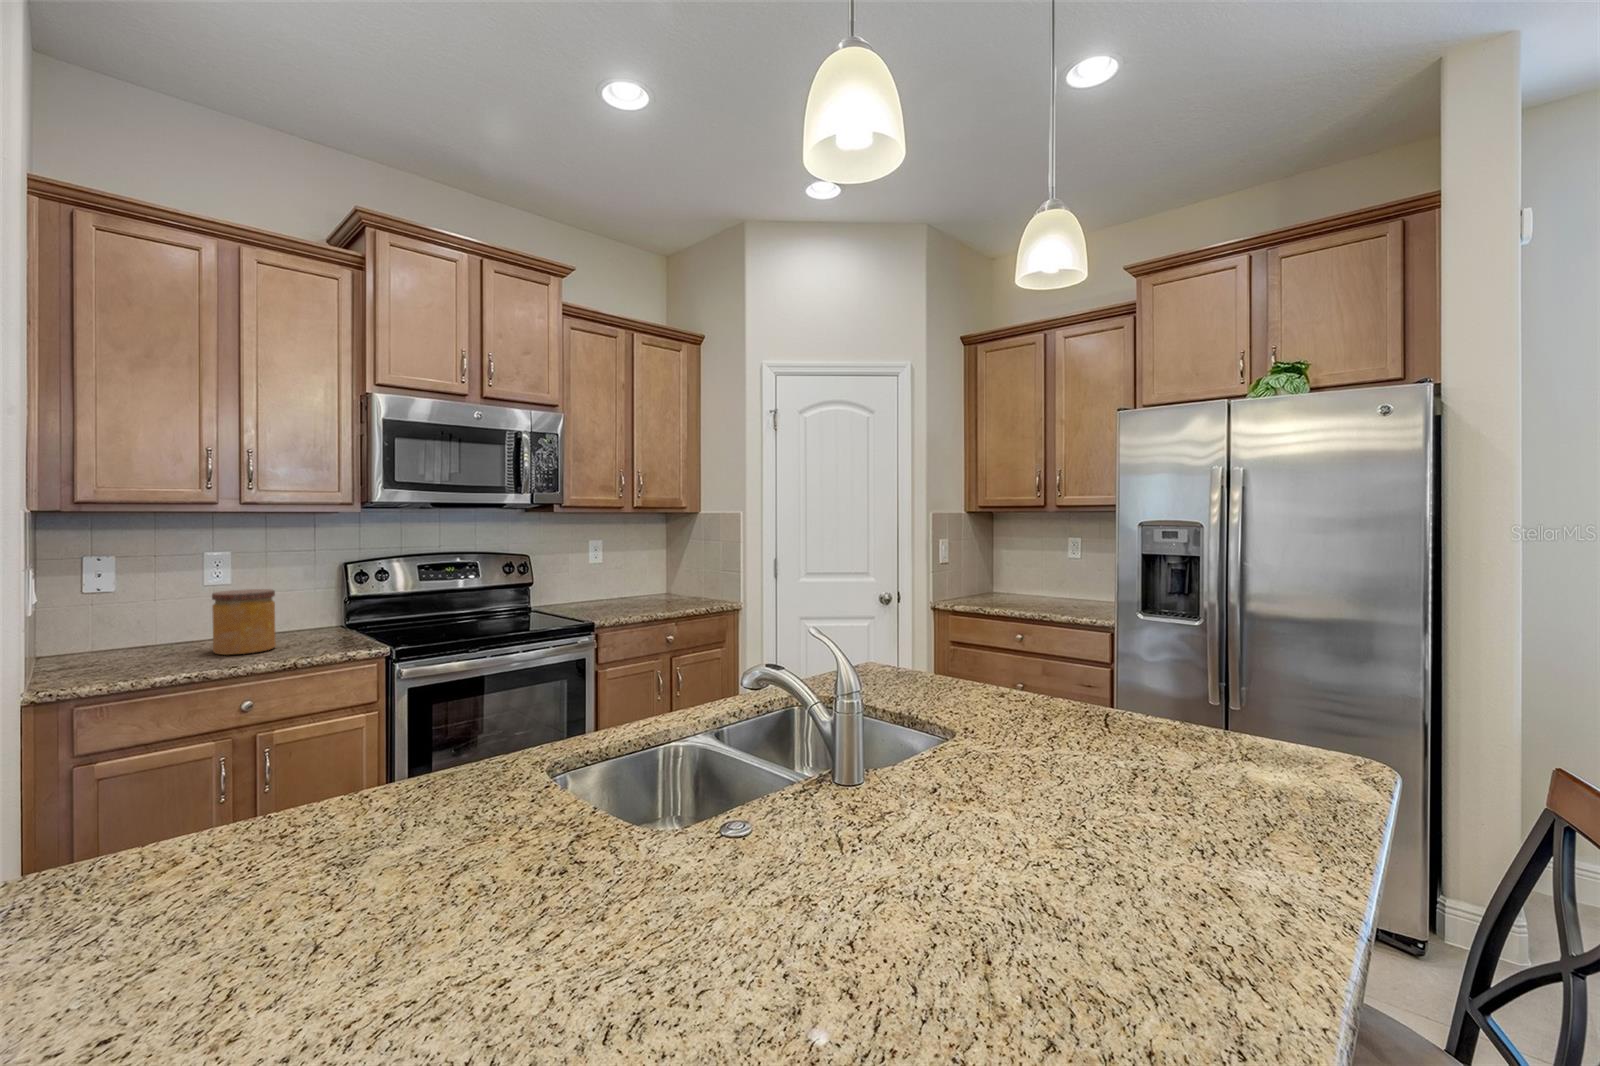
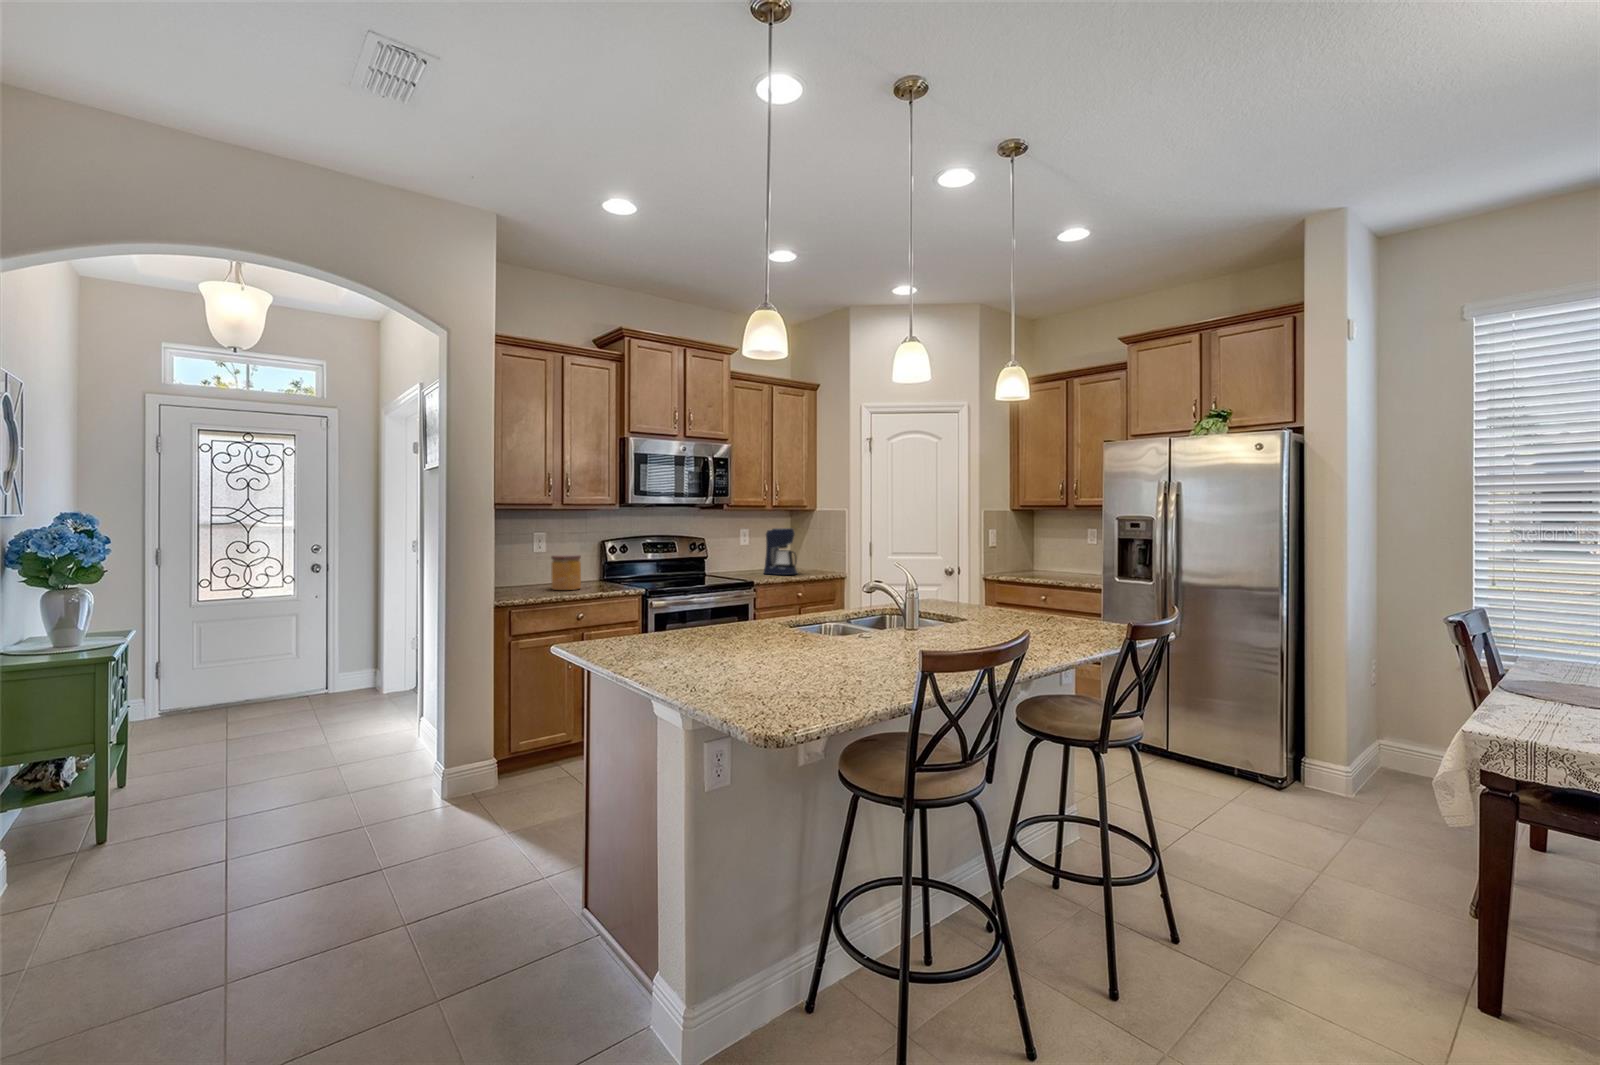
coffee maker: none [621,539,672,606] -> present [763,528,798,575]

